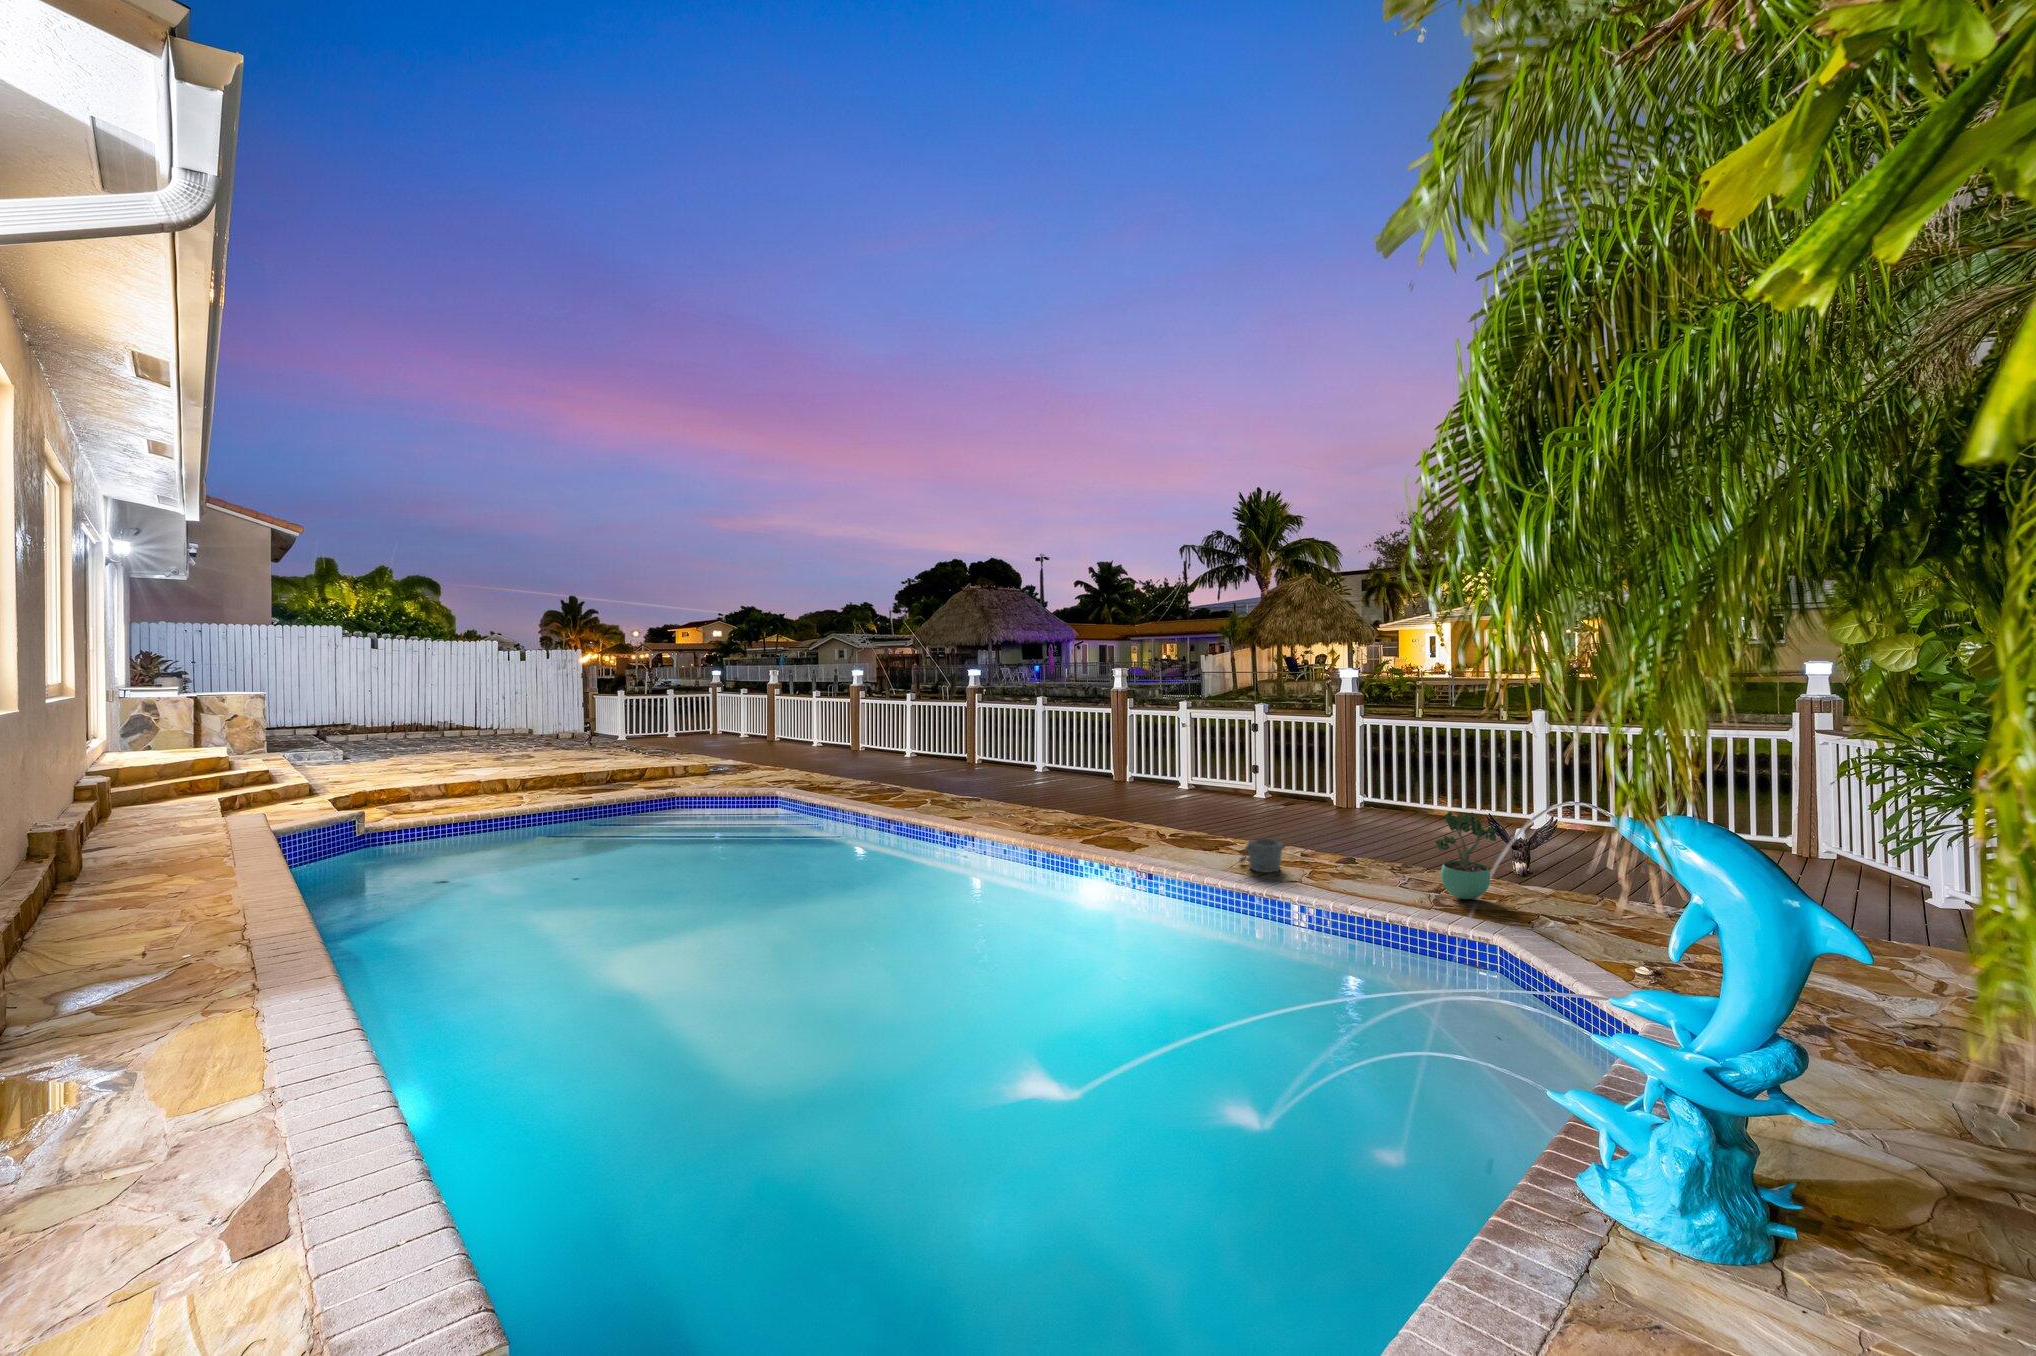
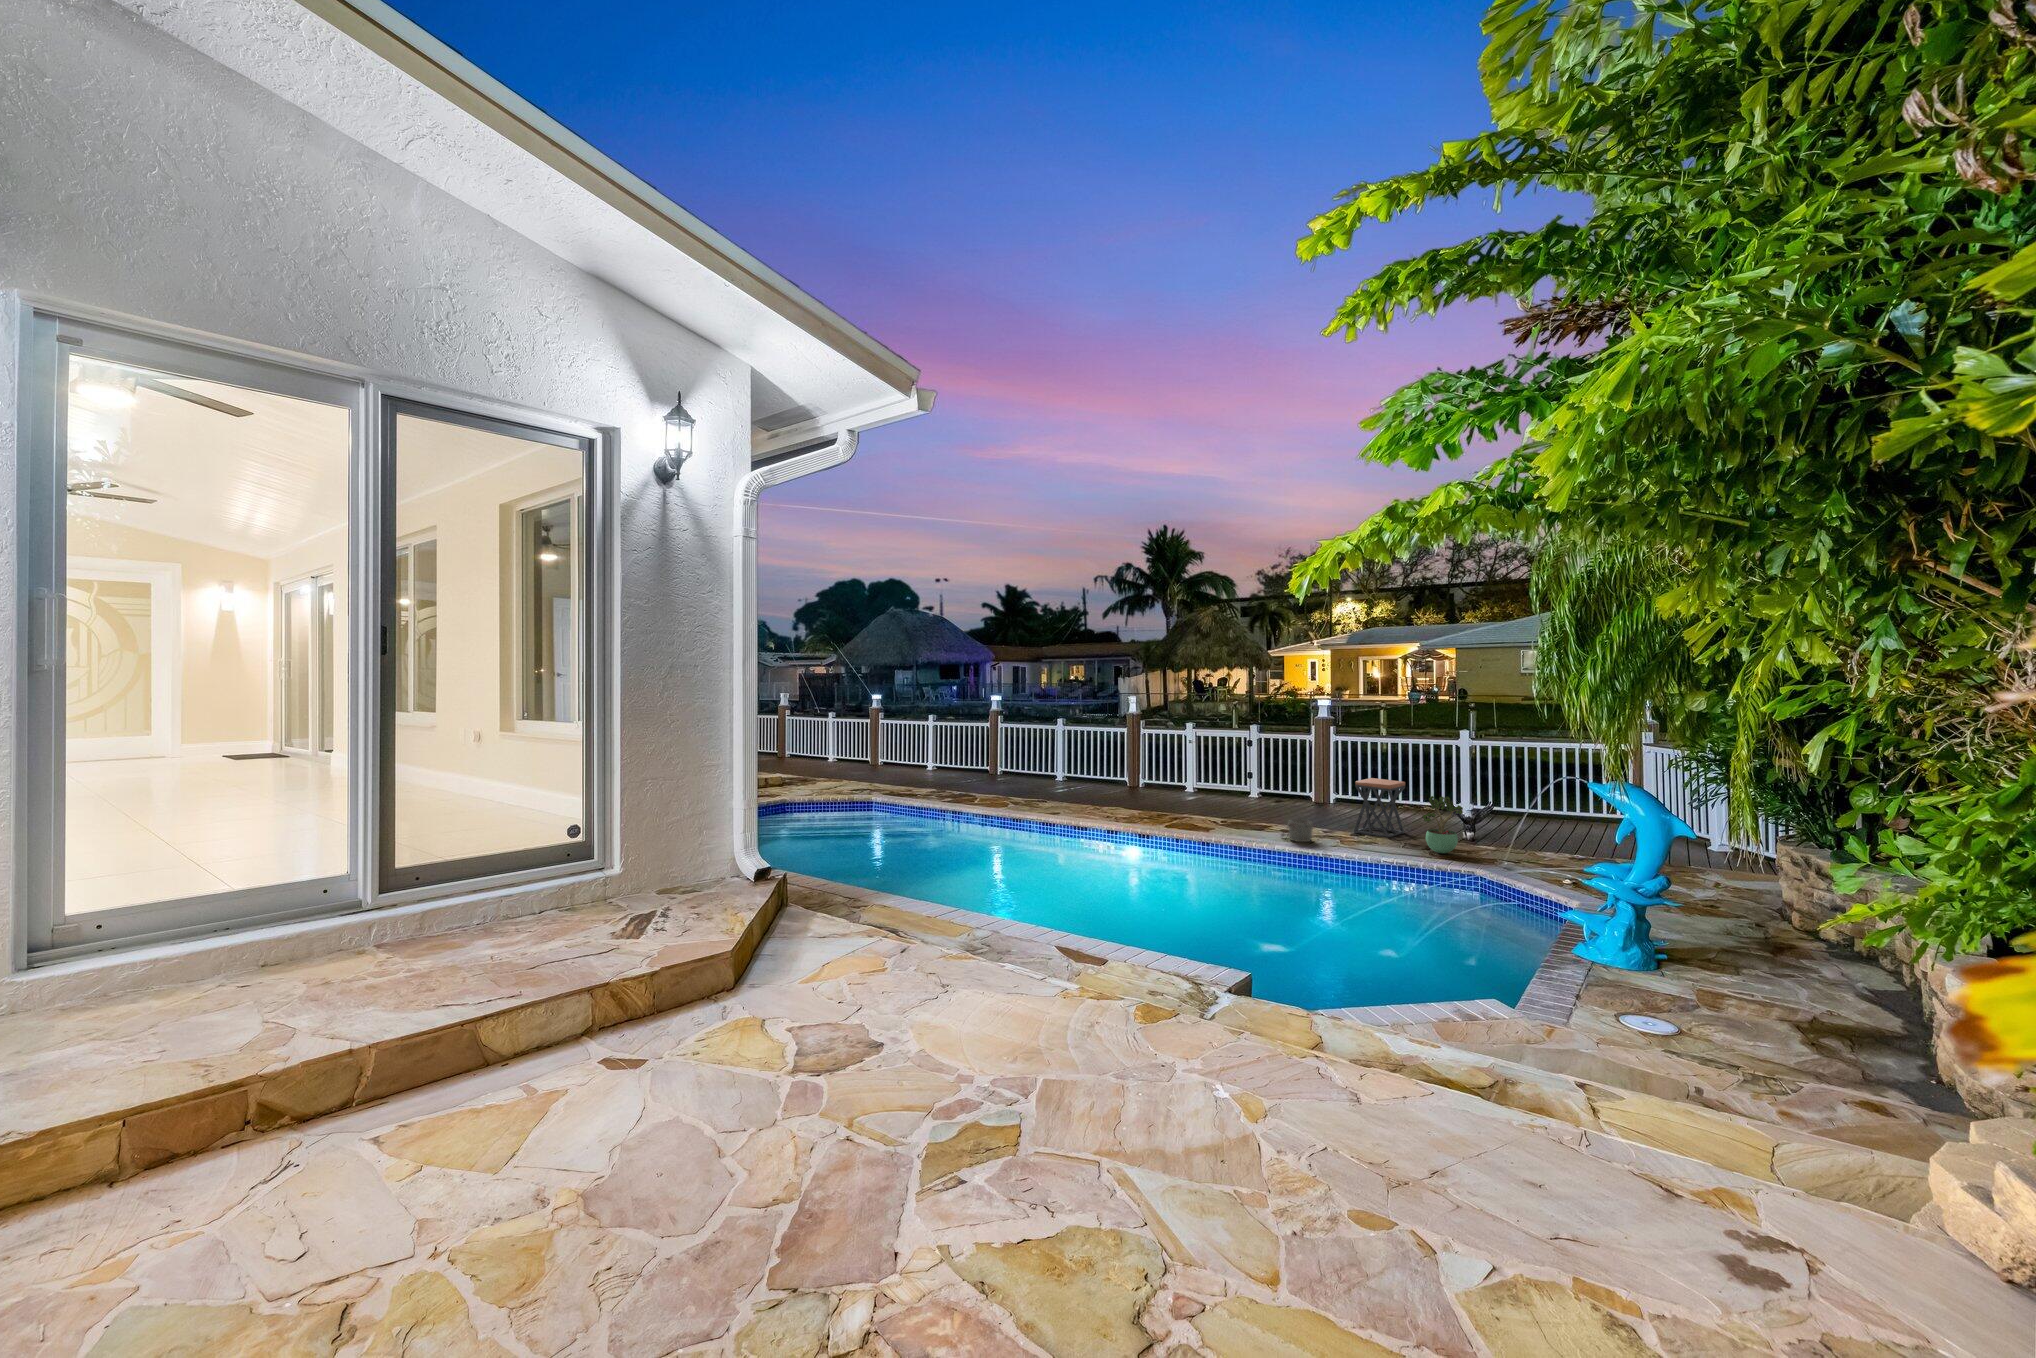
stool: none [1354,779,1430,868] -> present [1354,778,1405,837]

